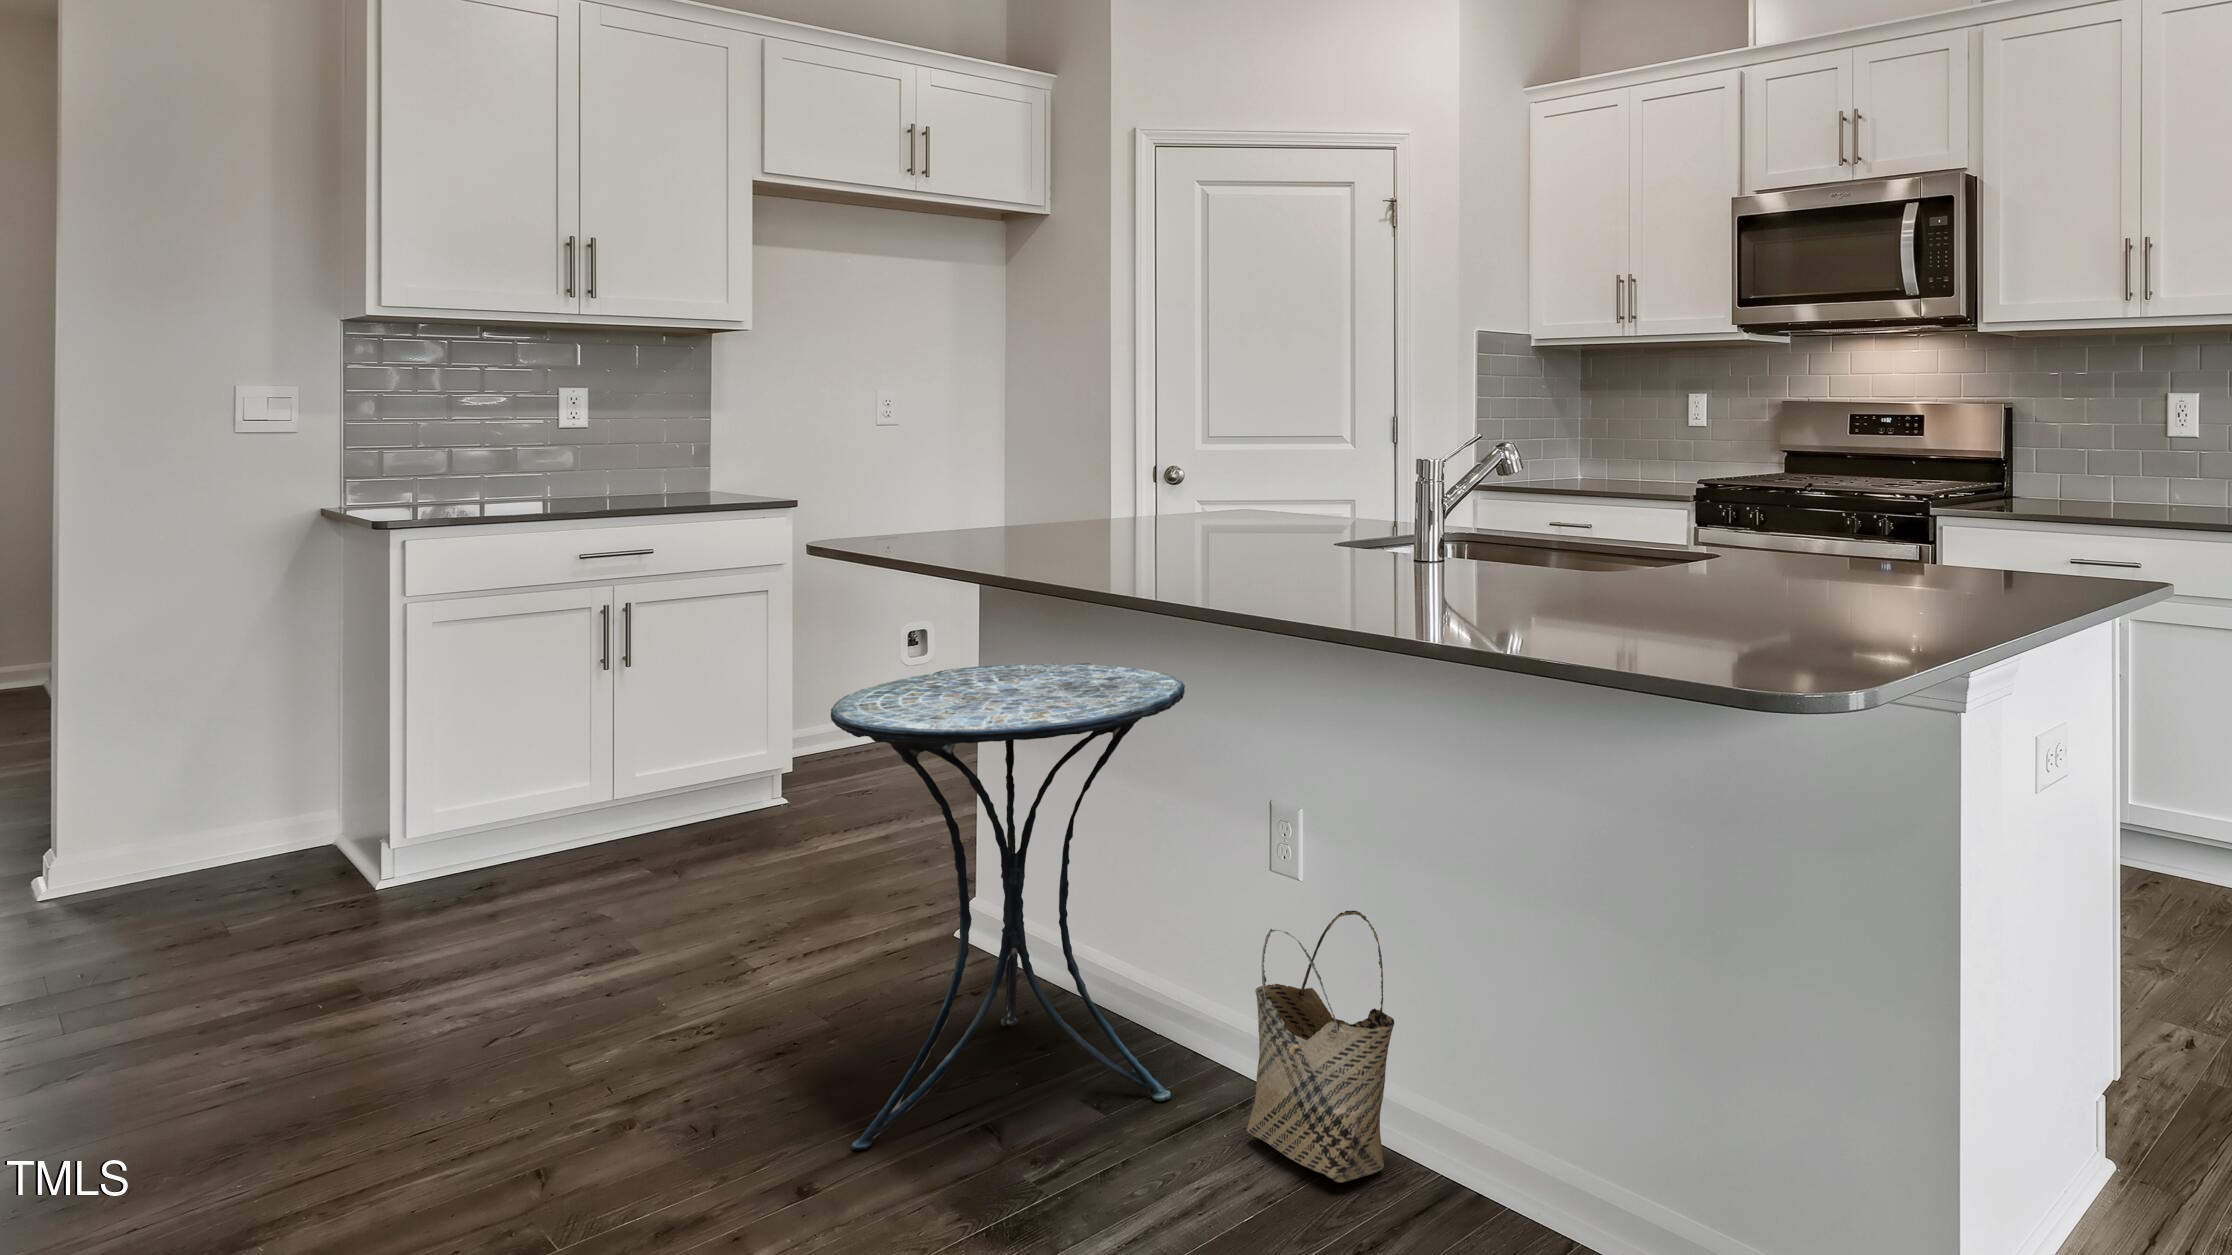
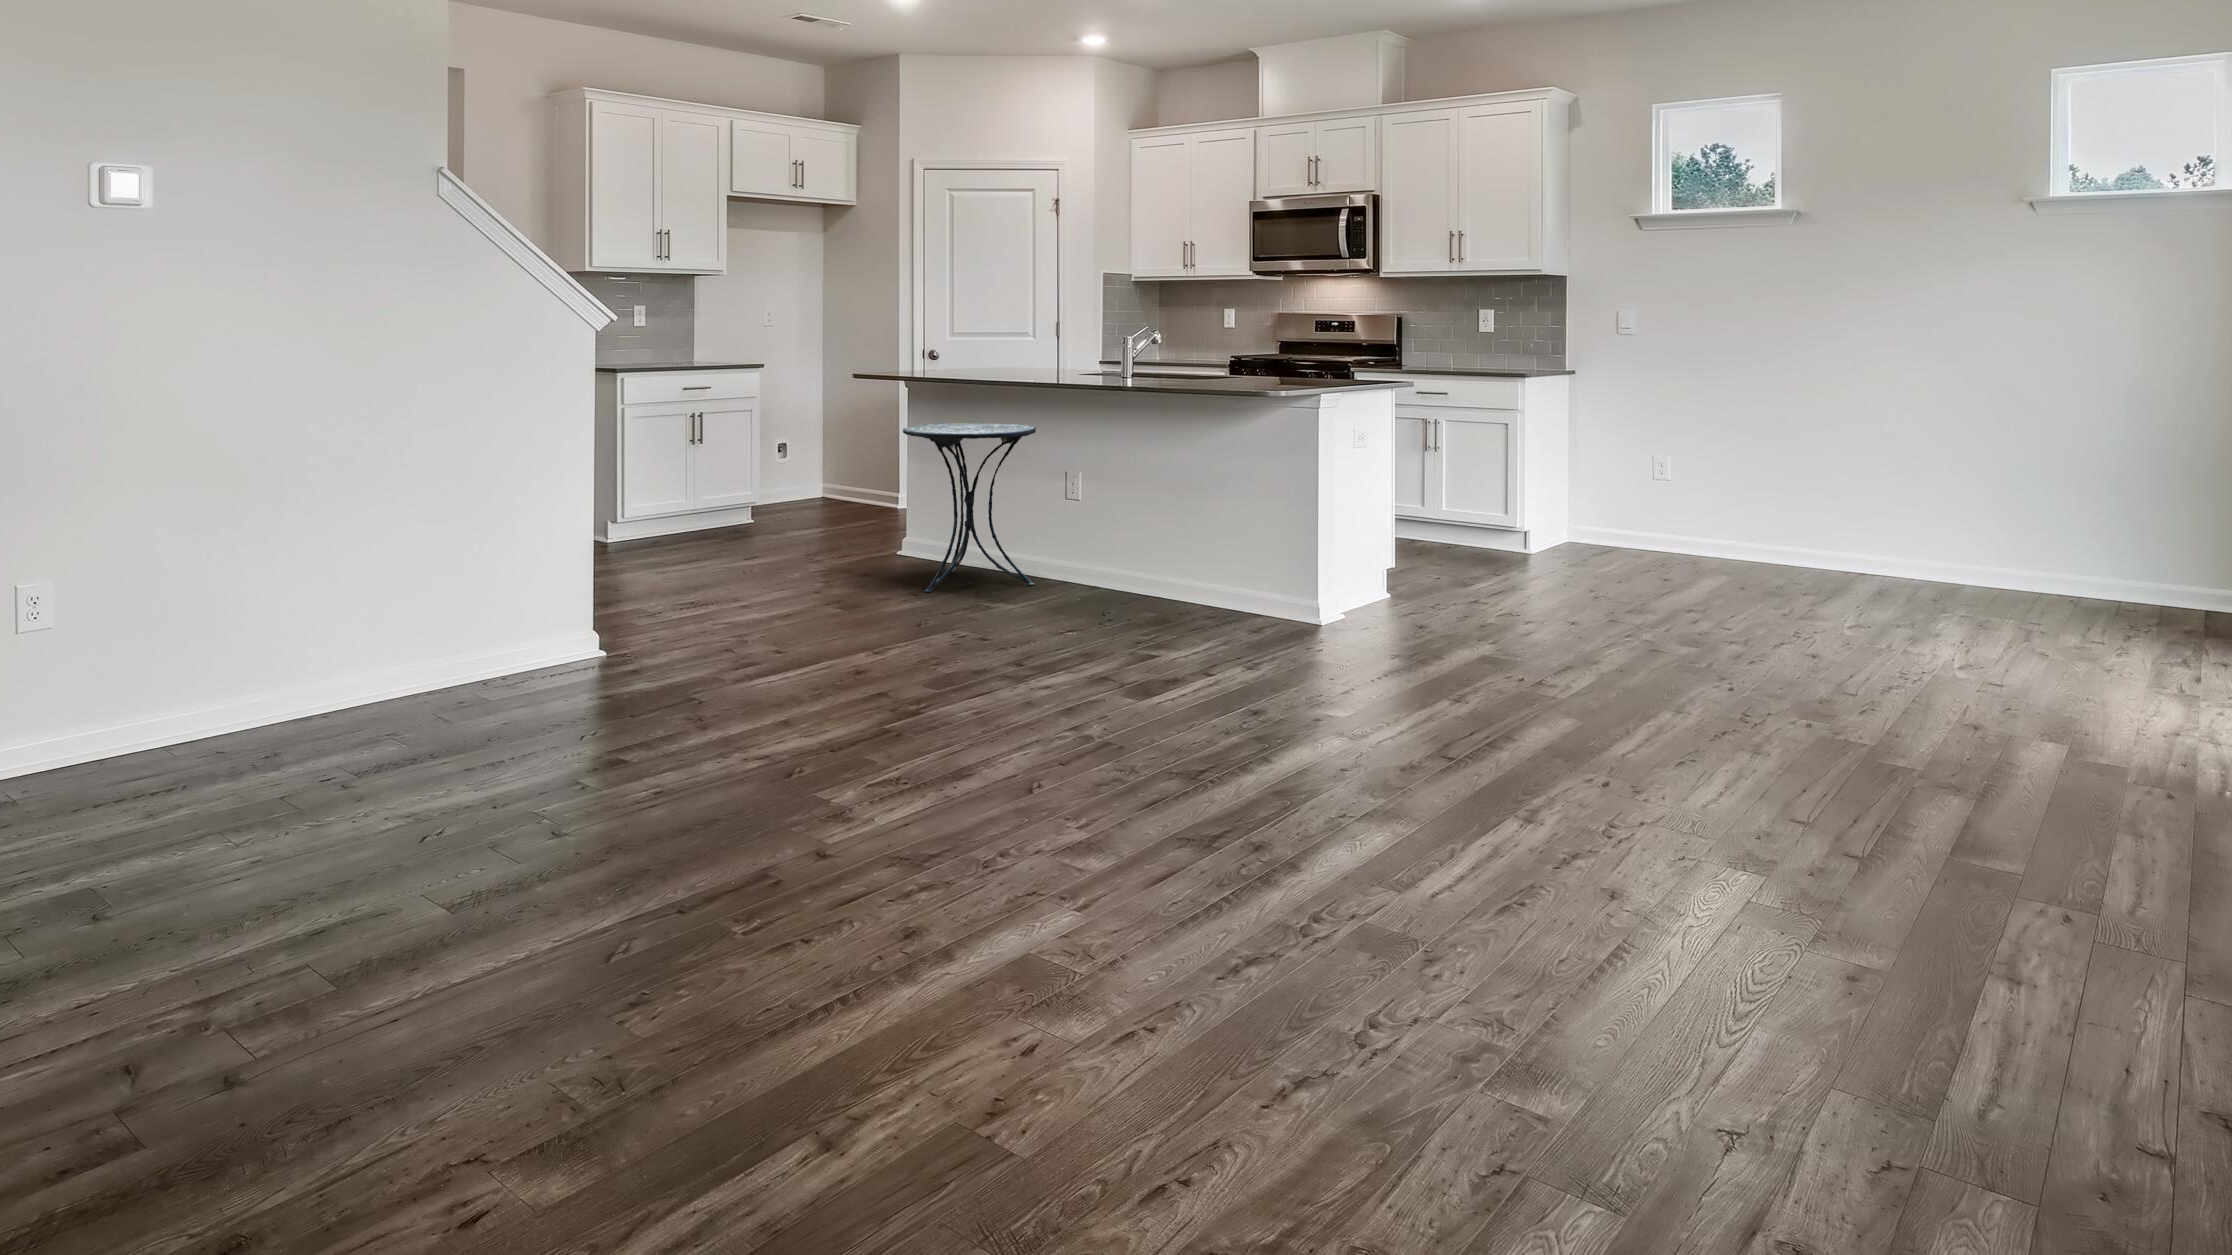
woven basket: present [1247,911,1394,1182] -> none [1072,506,1131,596]

